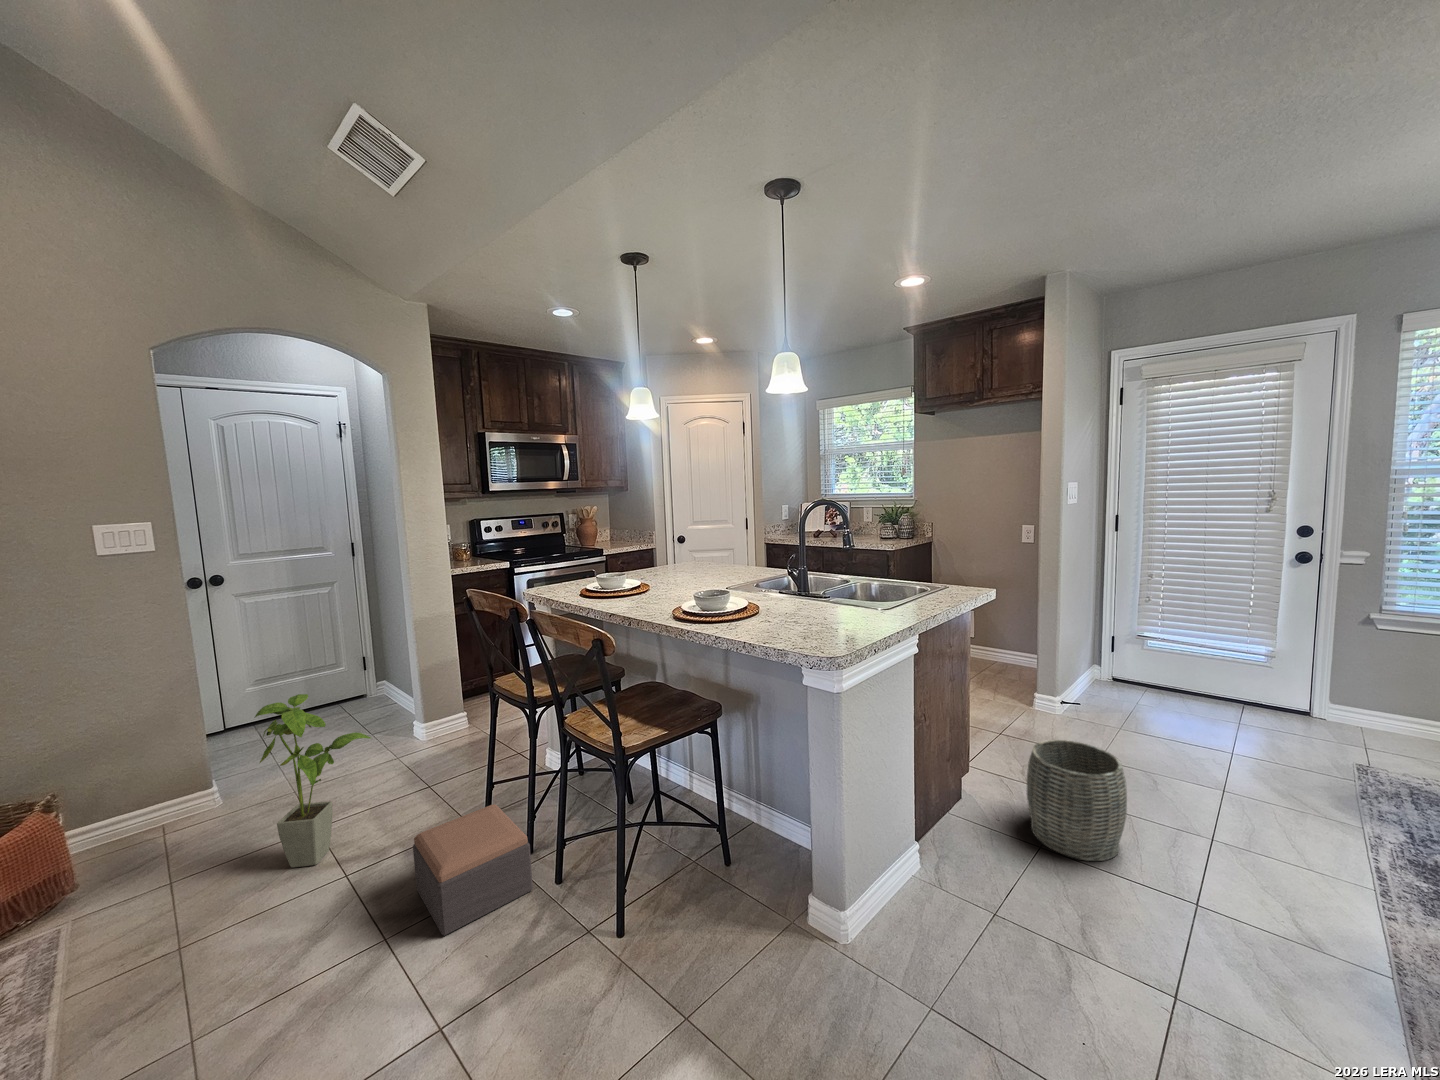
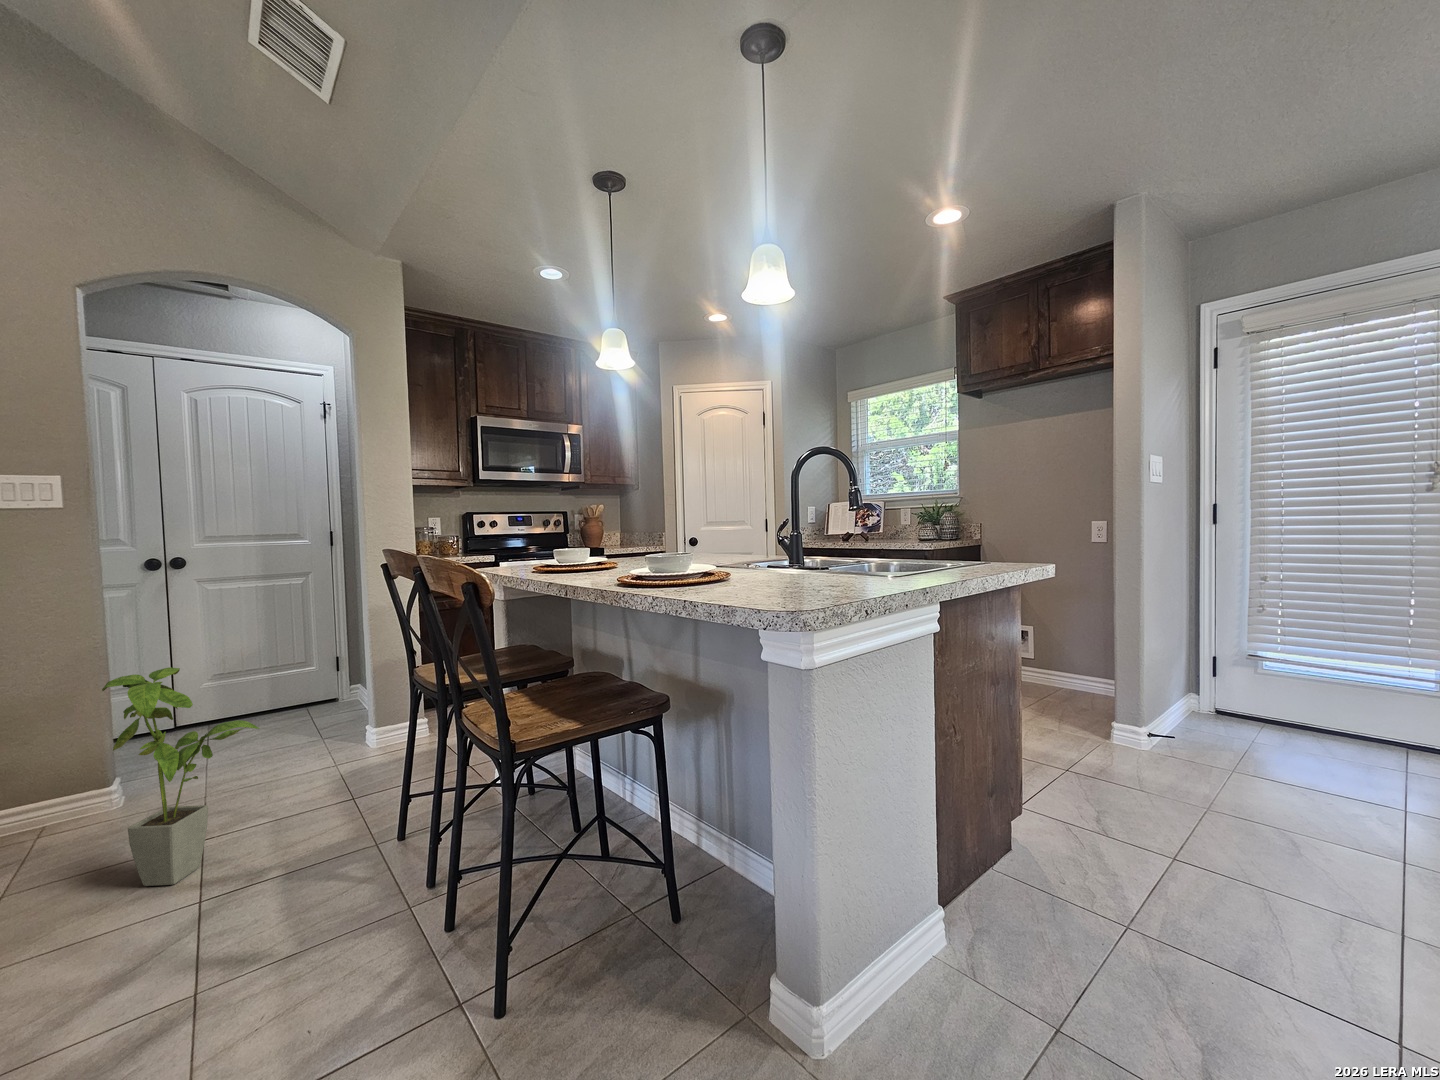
woven basket: present [1027,740,1127,861] -> none [1107,772,1268,958]
footstool: present [413,804,533,936] -> none [261,820,411,997]

